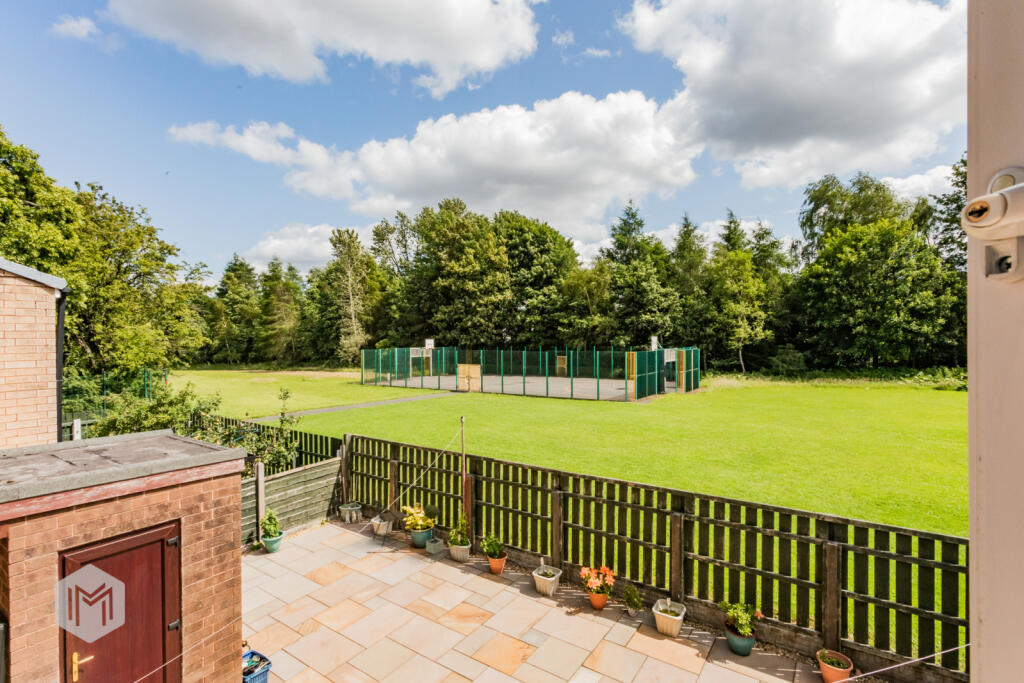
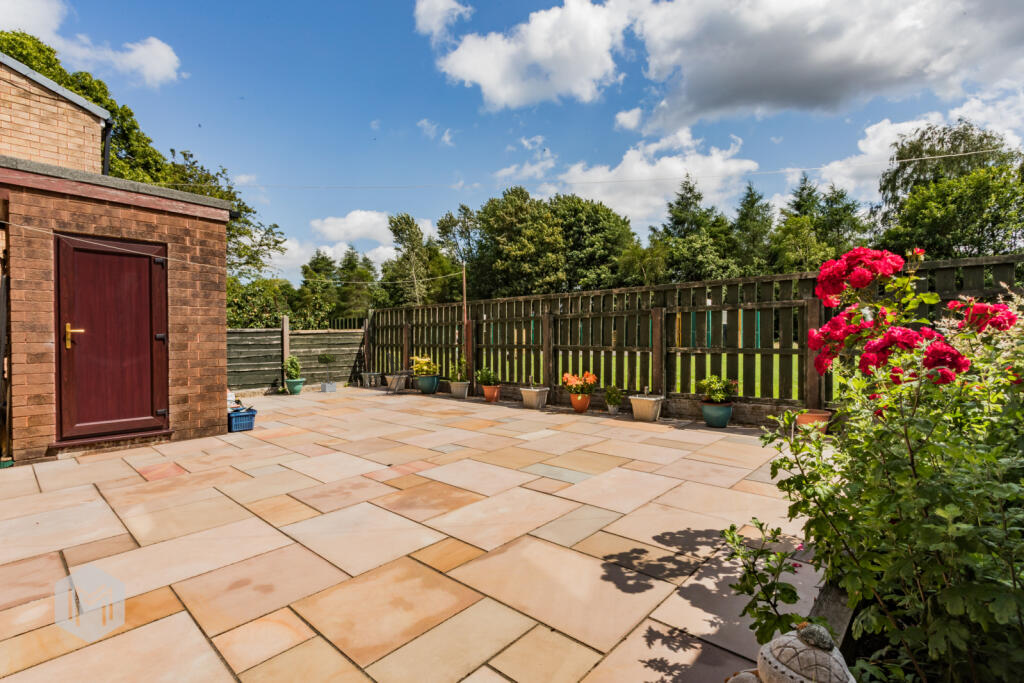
potted tree: present [424,505,444,554] -> present [318,353,336,392]

